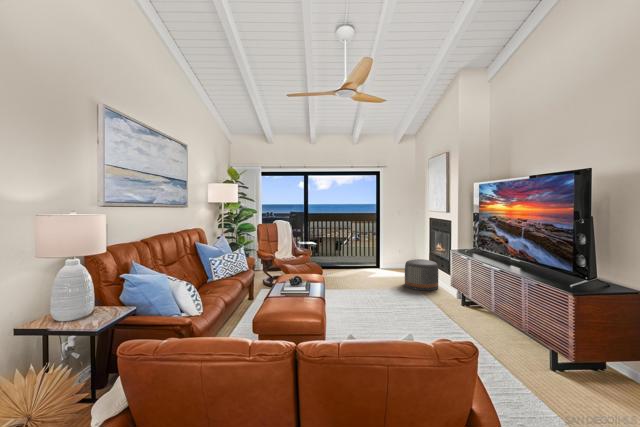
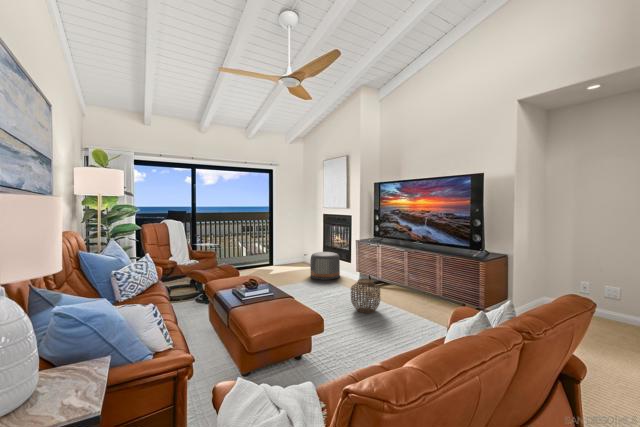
woven basket: none [407,293,442,332] -> present [351,279,380,313]

